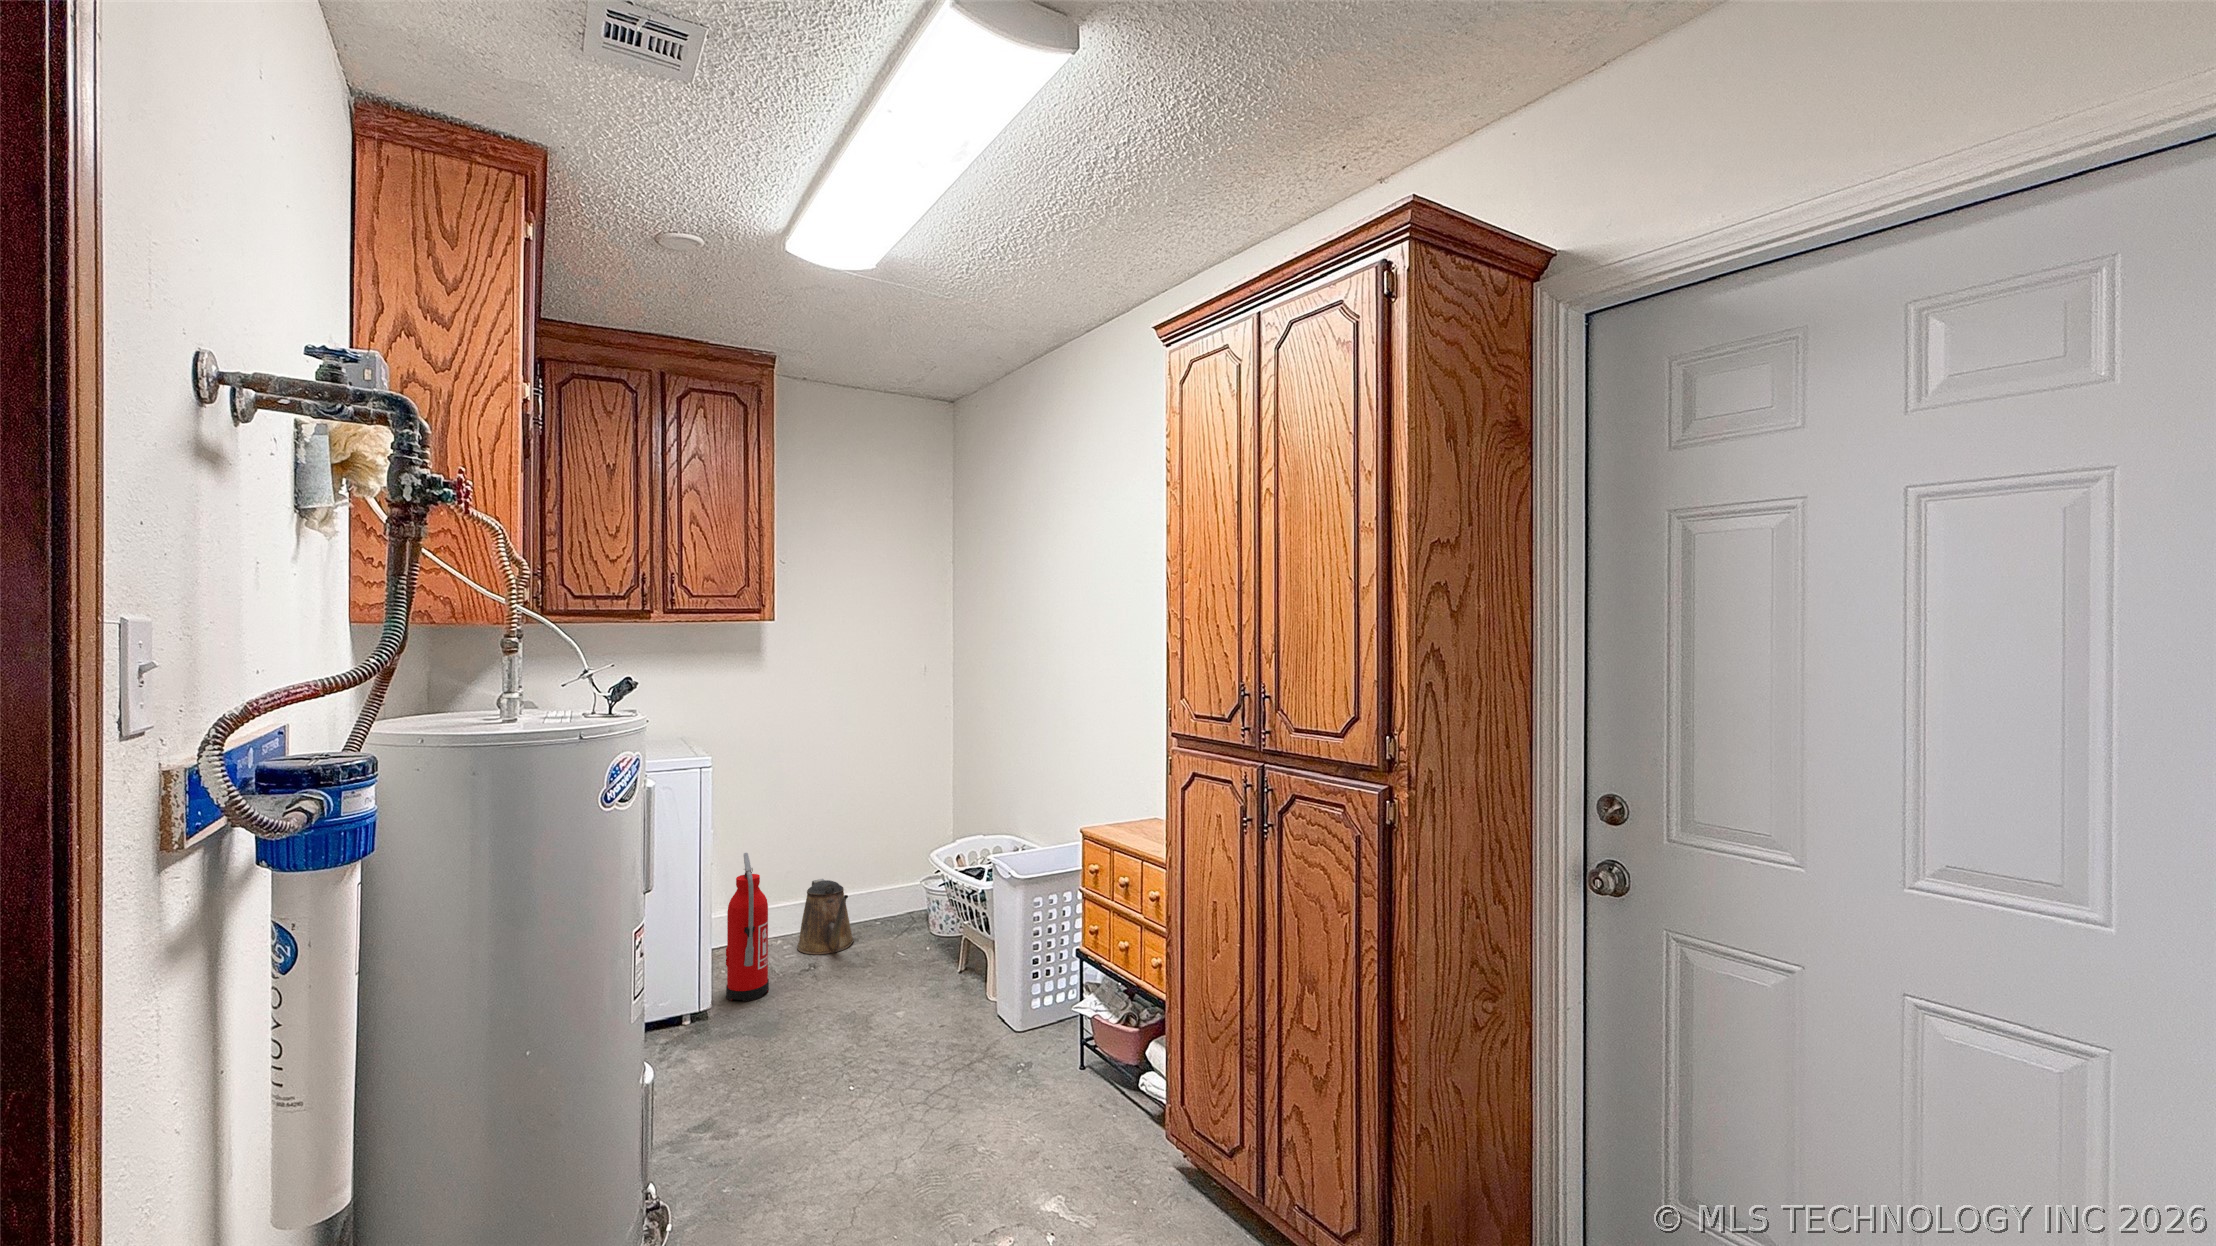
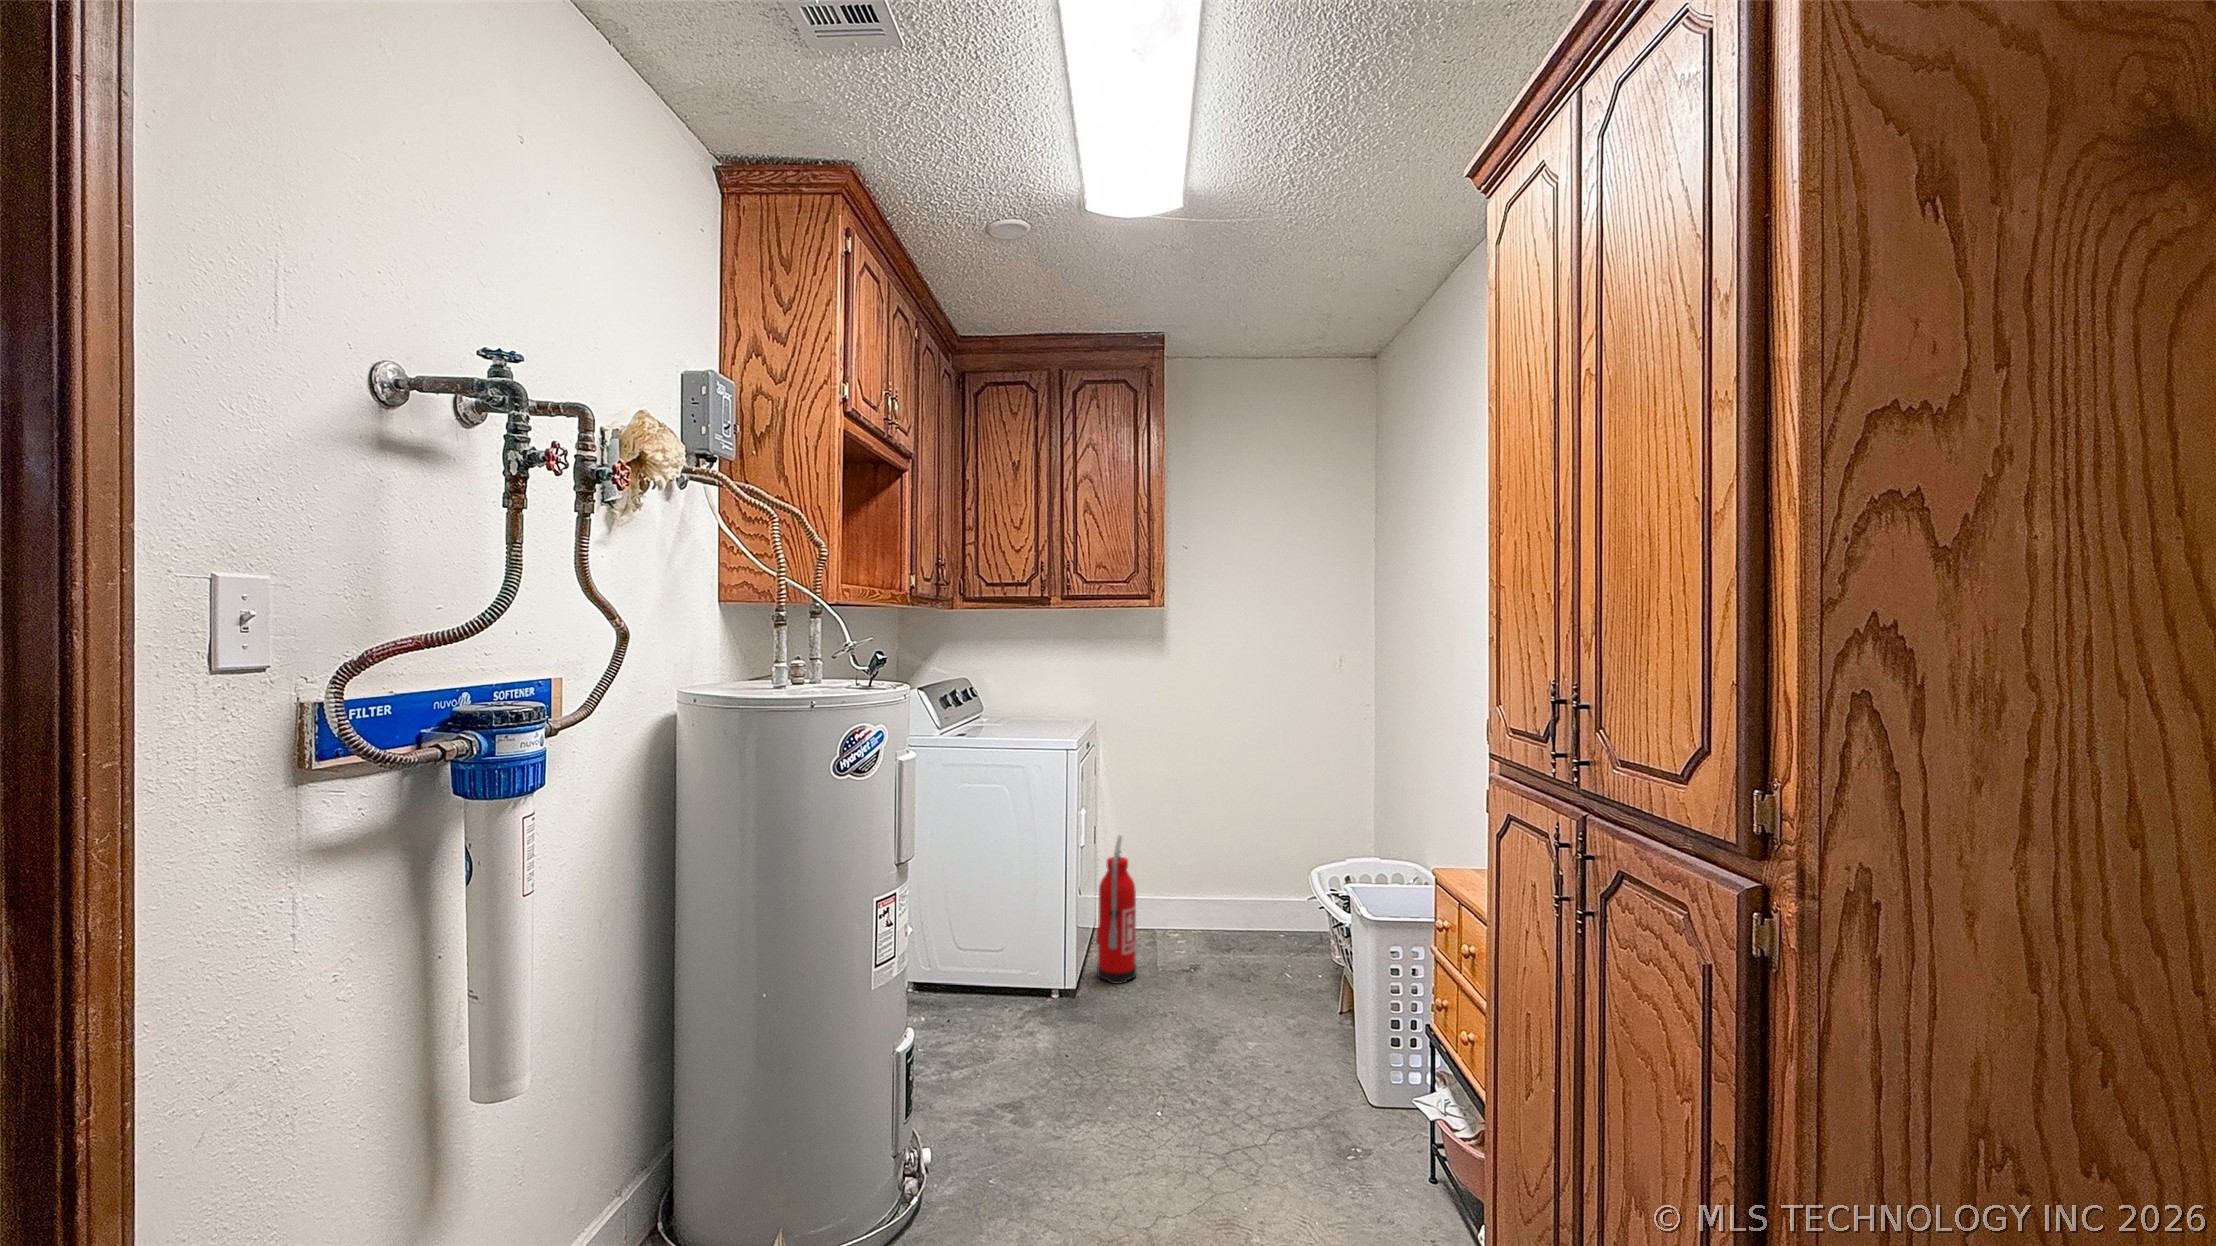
watering can: present [797,879,854,955] -> none [1183,874,1240,954]

